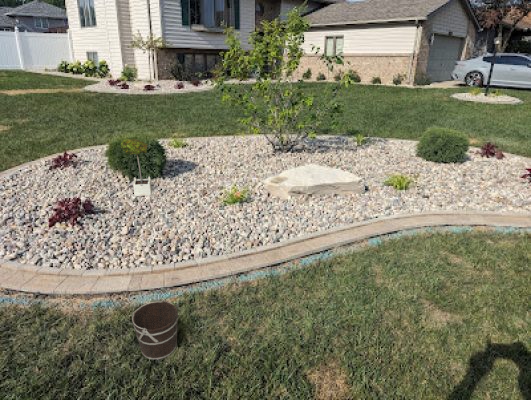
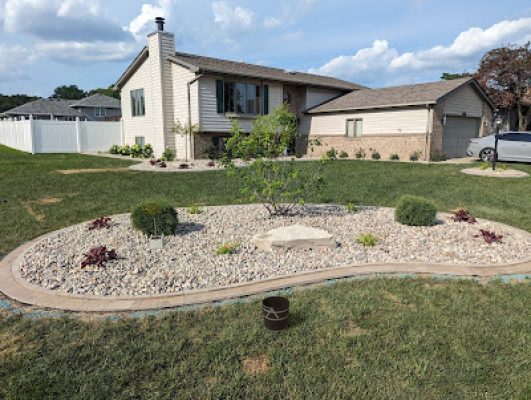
bucket: present [132,300,178,359] -> present [262,296,290,332]

